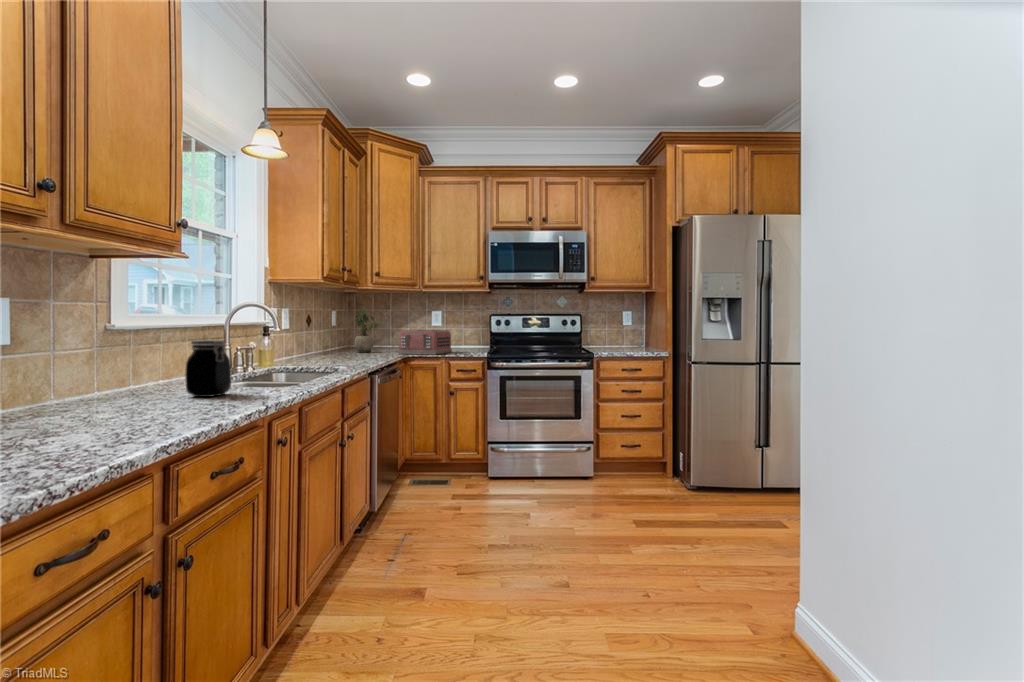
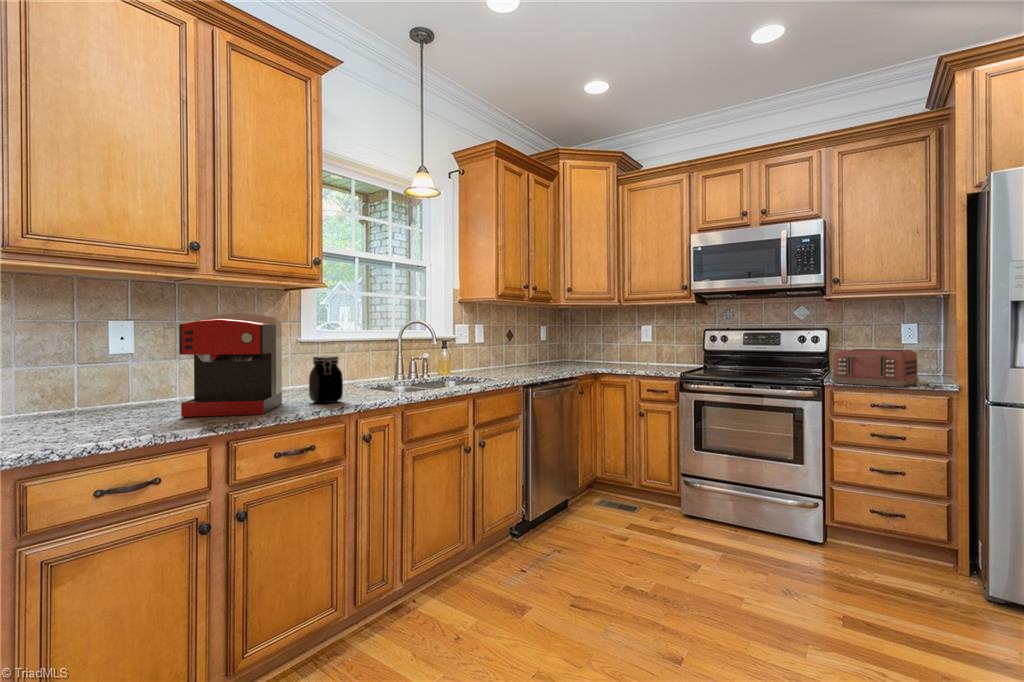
coffee maker: none [33,282,174,425] -> present [179,313,282,417]
potted plant: present [354,307,382,352] -> none [556,323,581,367]
toaster: present [398,330,452,355] -> present [832,349,919,387]

